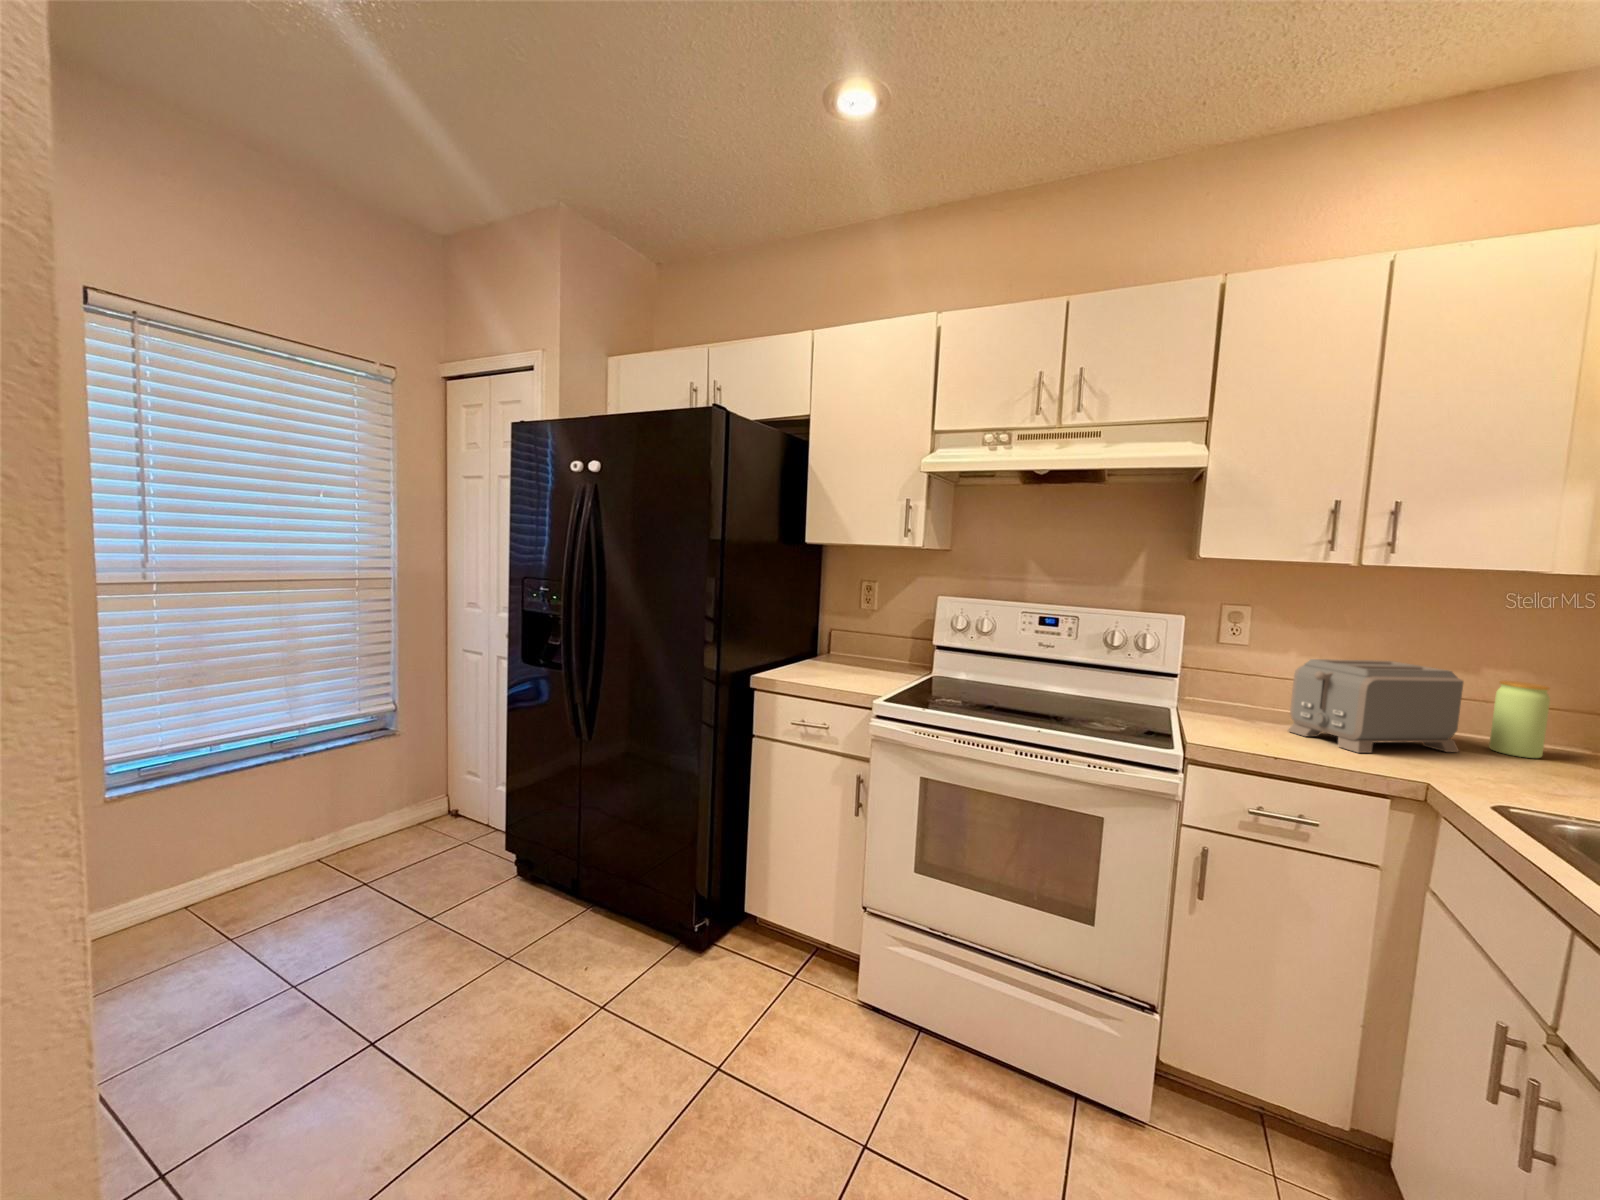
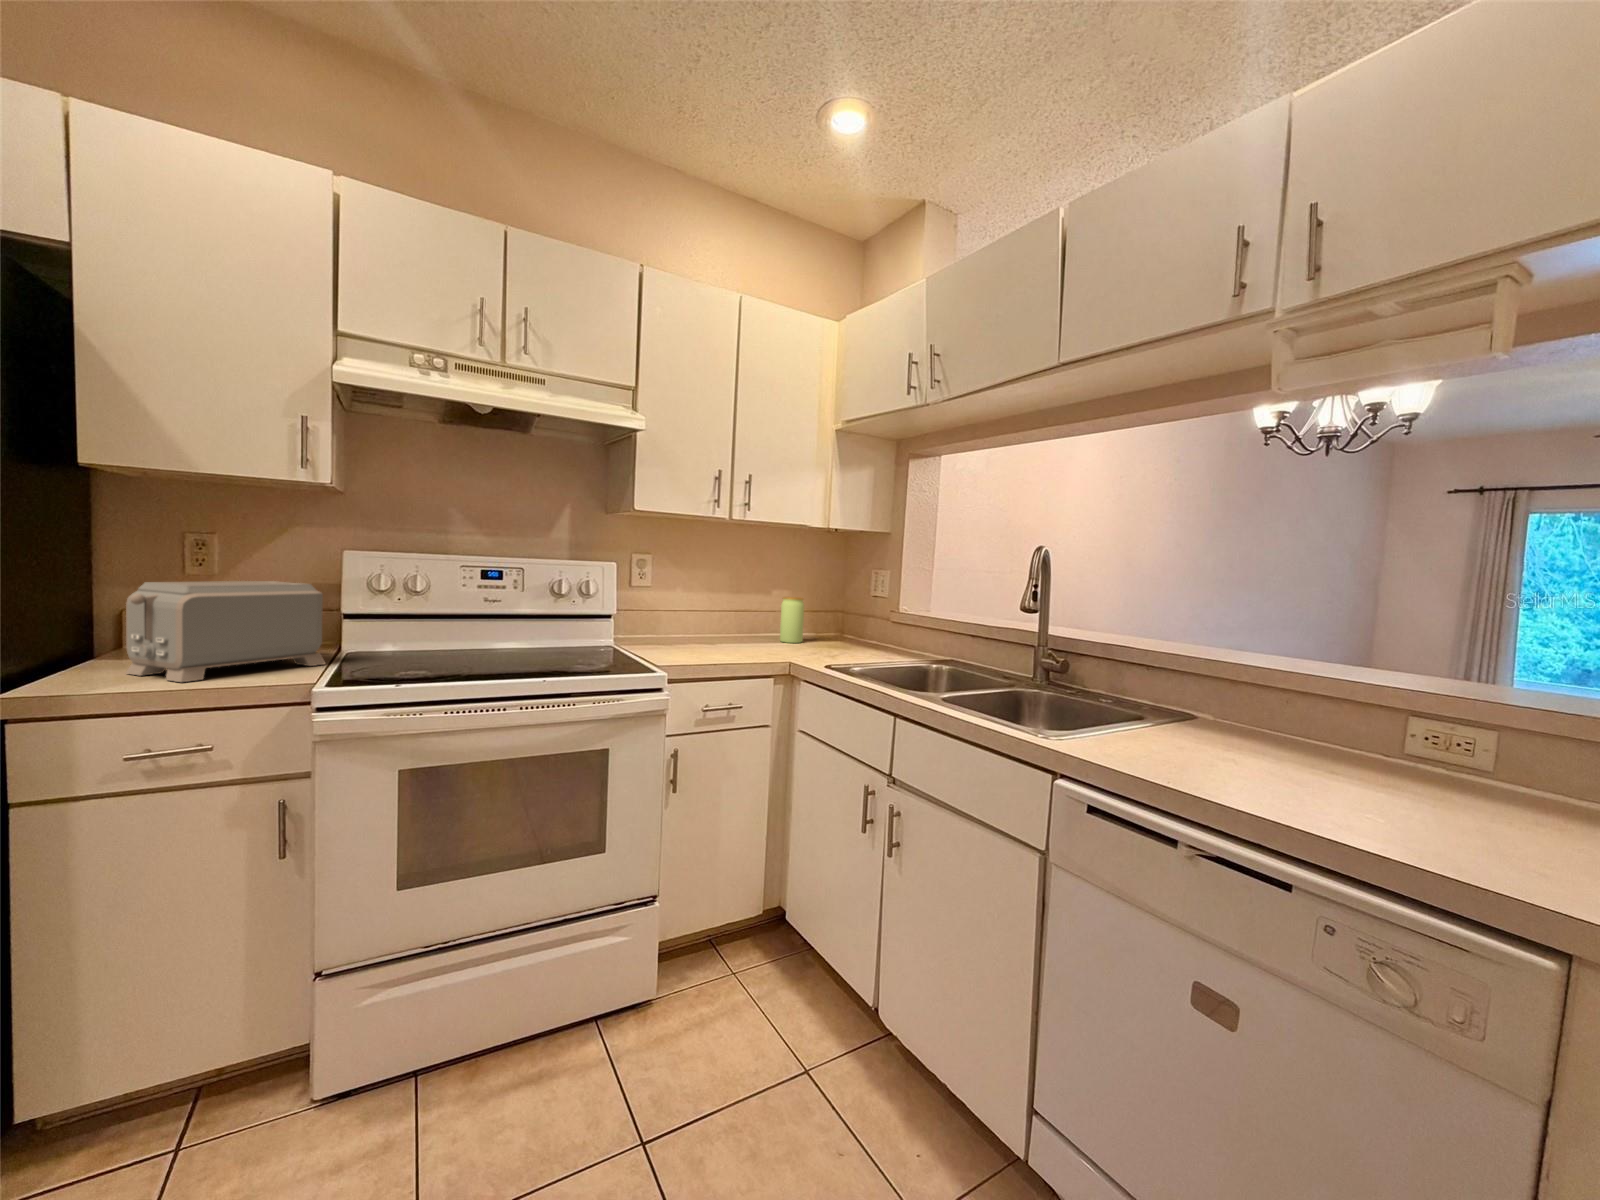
toaster: present [1288,659,1463,753] -> present [126,581,325,682]

